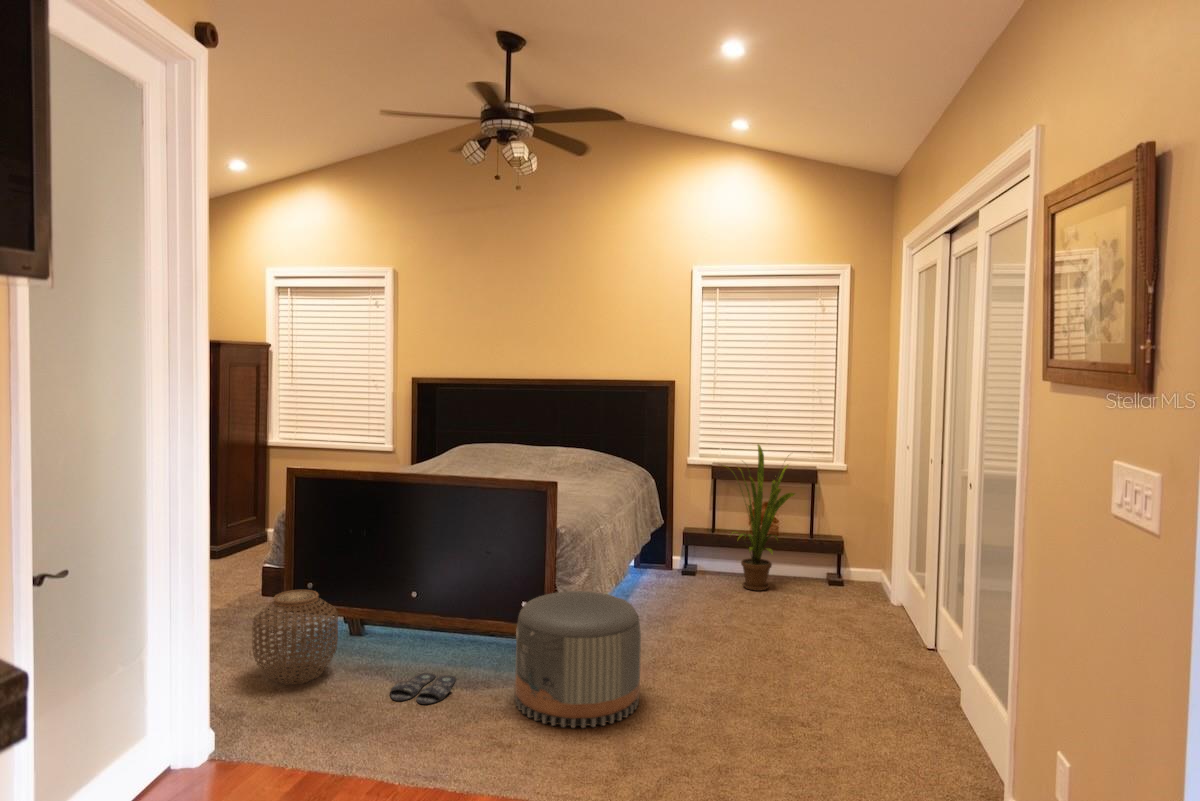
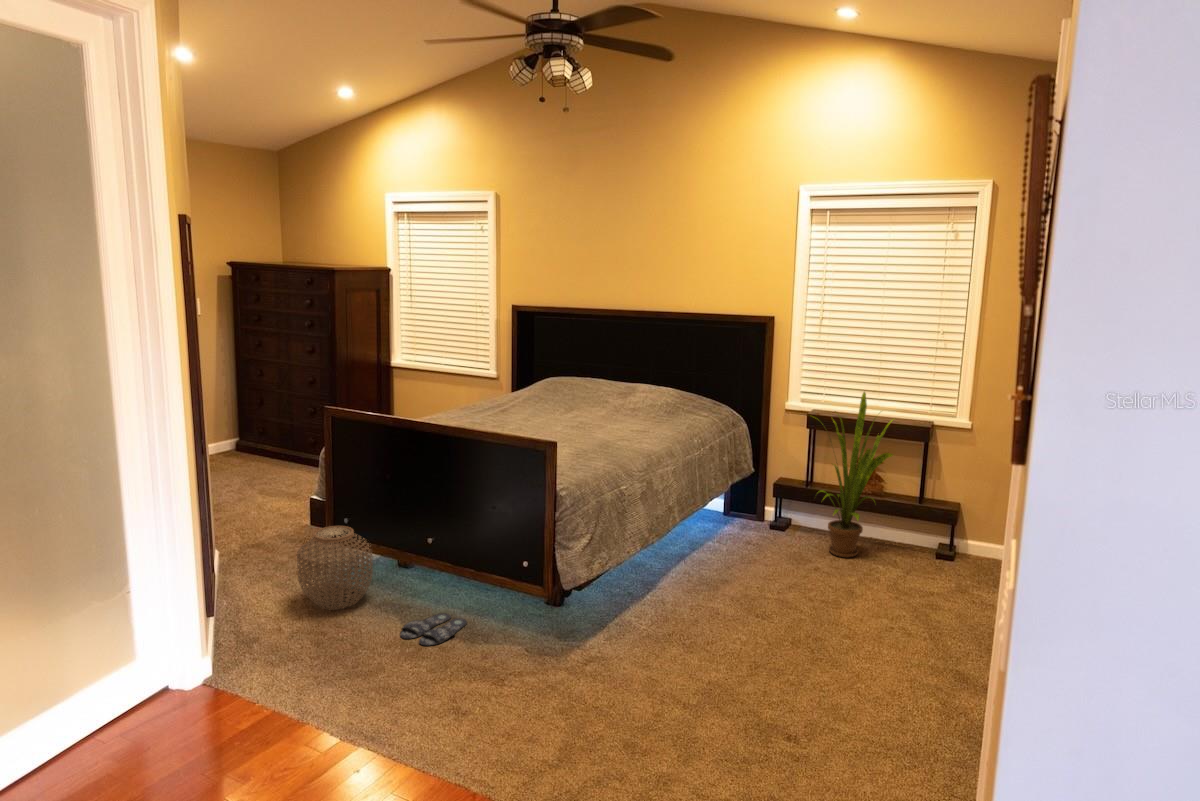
pouf: present [515,591,641,728] -> none [501,555,624,693]

